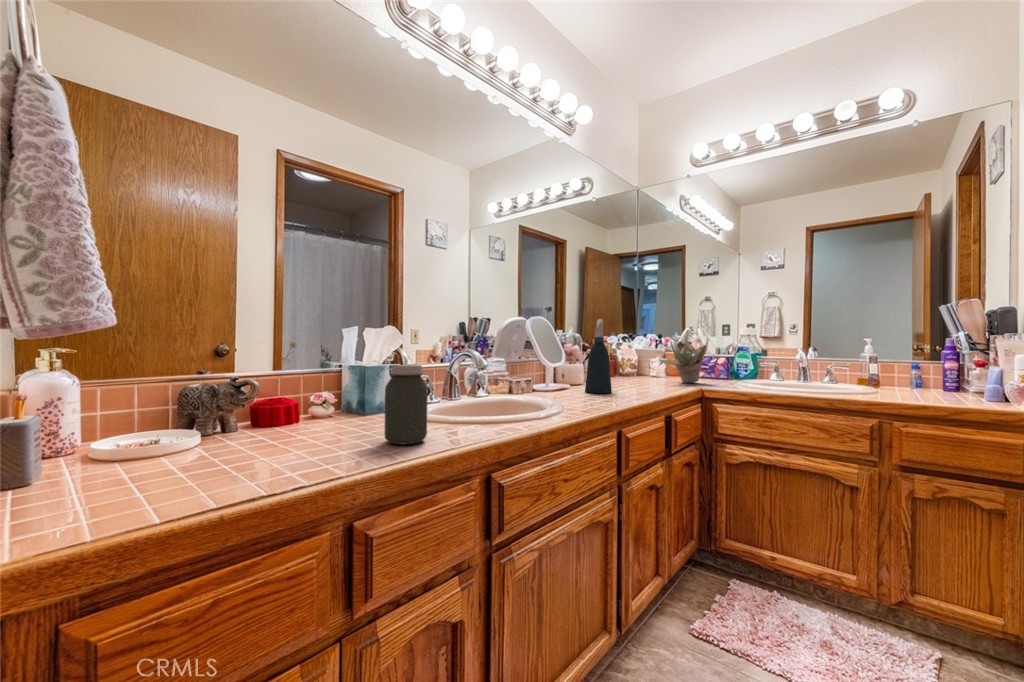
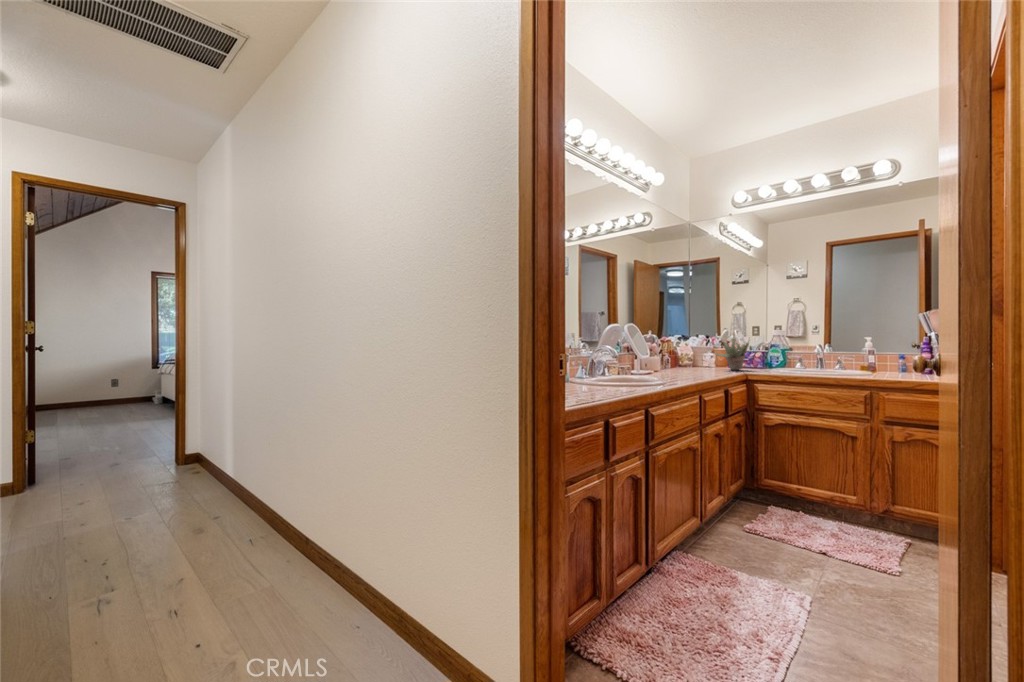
spray bottle: present [585,319,612,393] -> none [668,326,687,375]
jar: present [384,365,428,445] -> none [595,355,616,394]

